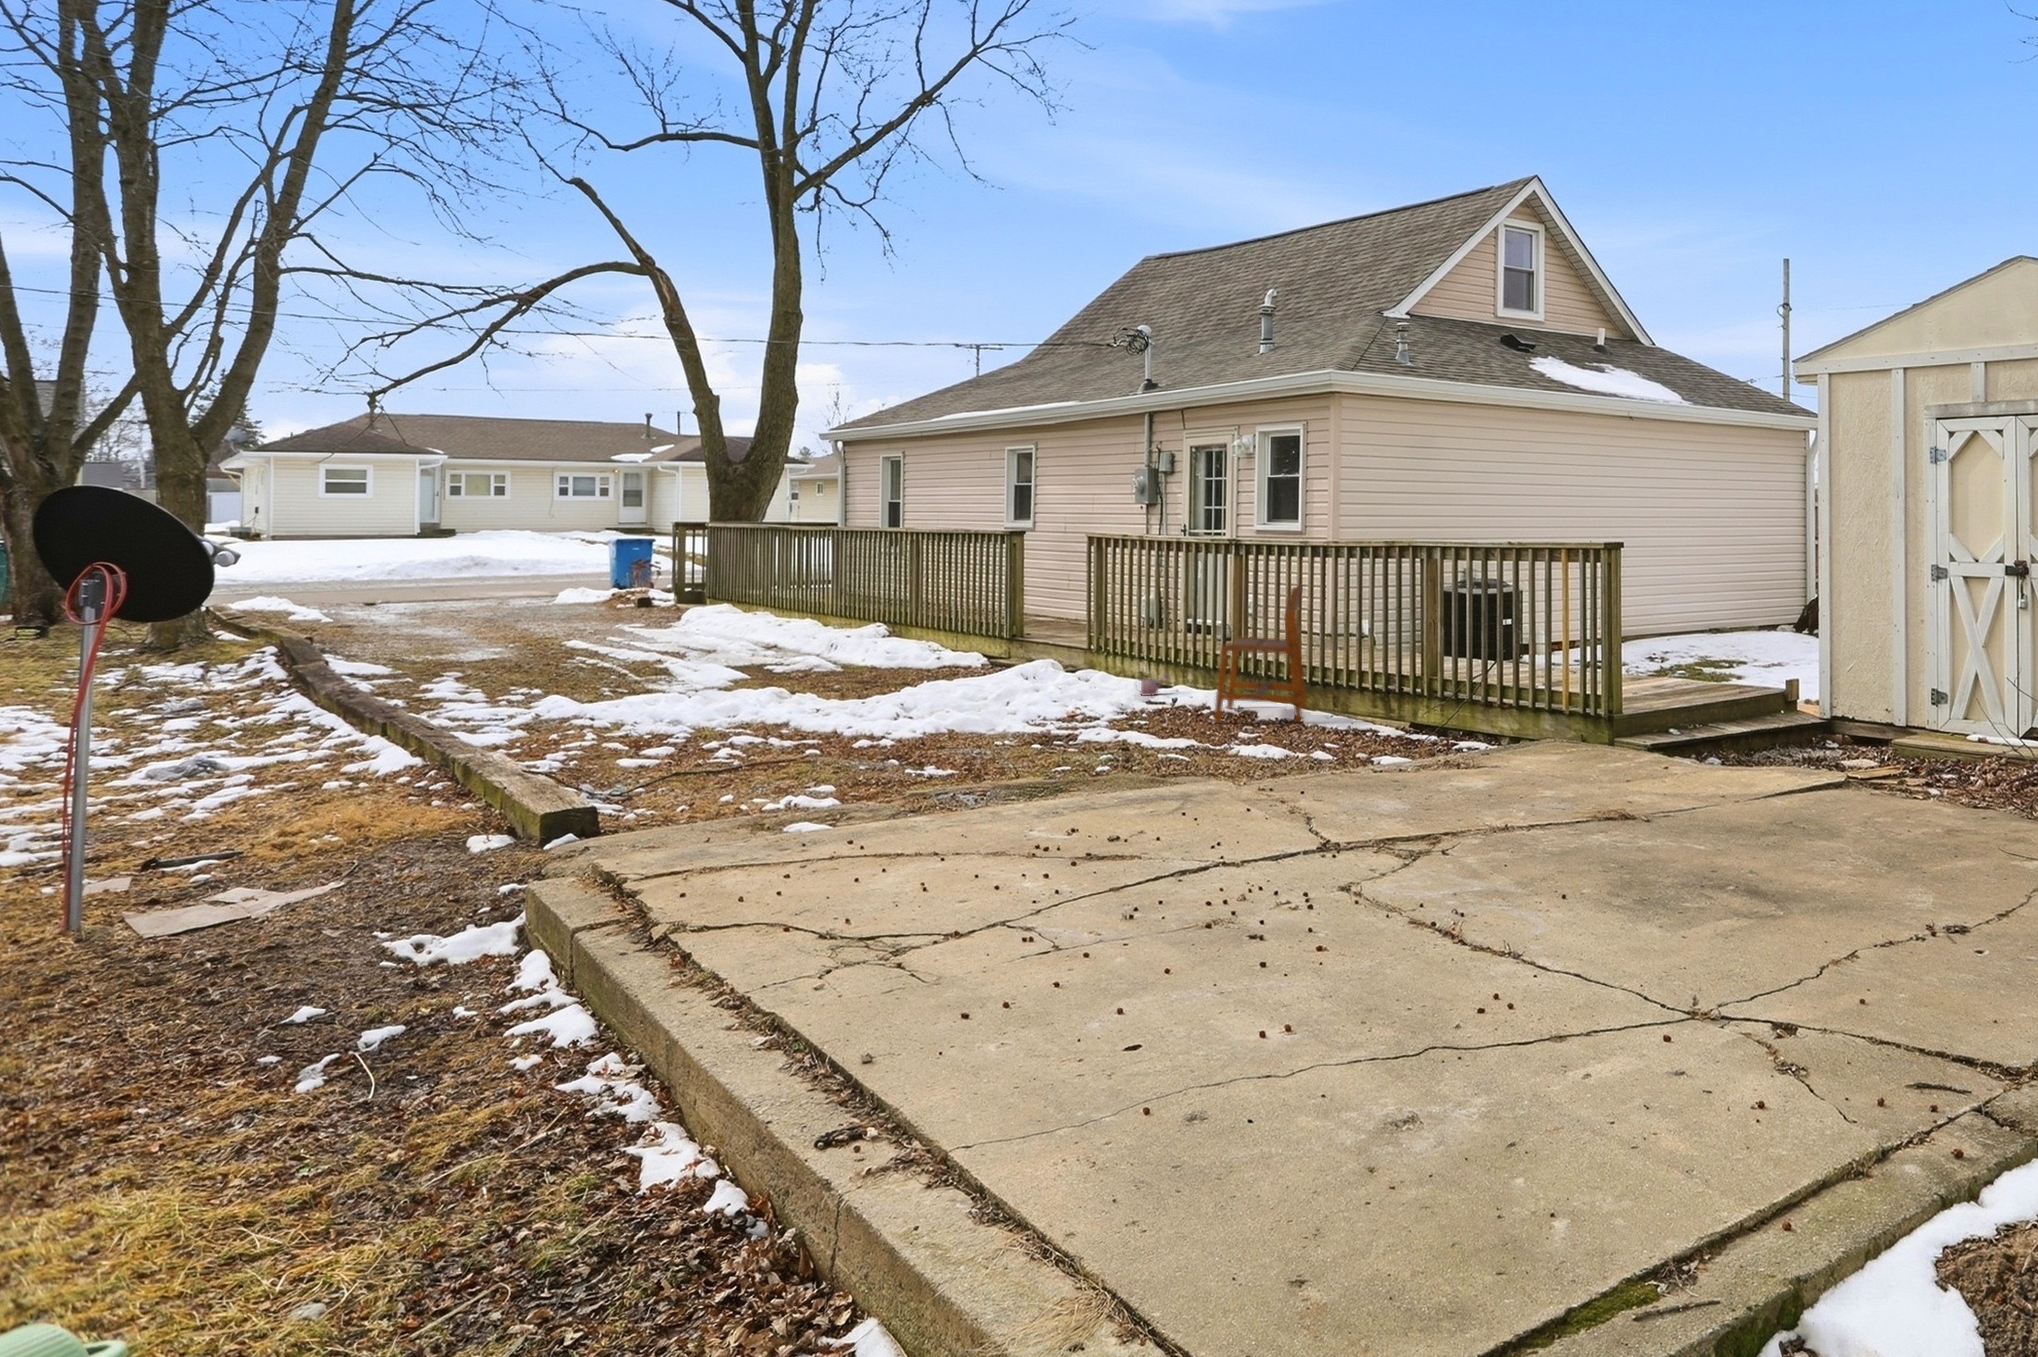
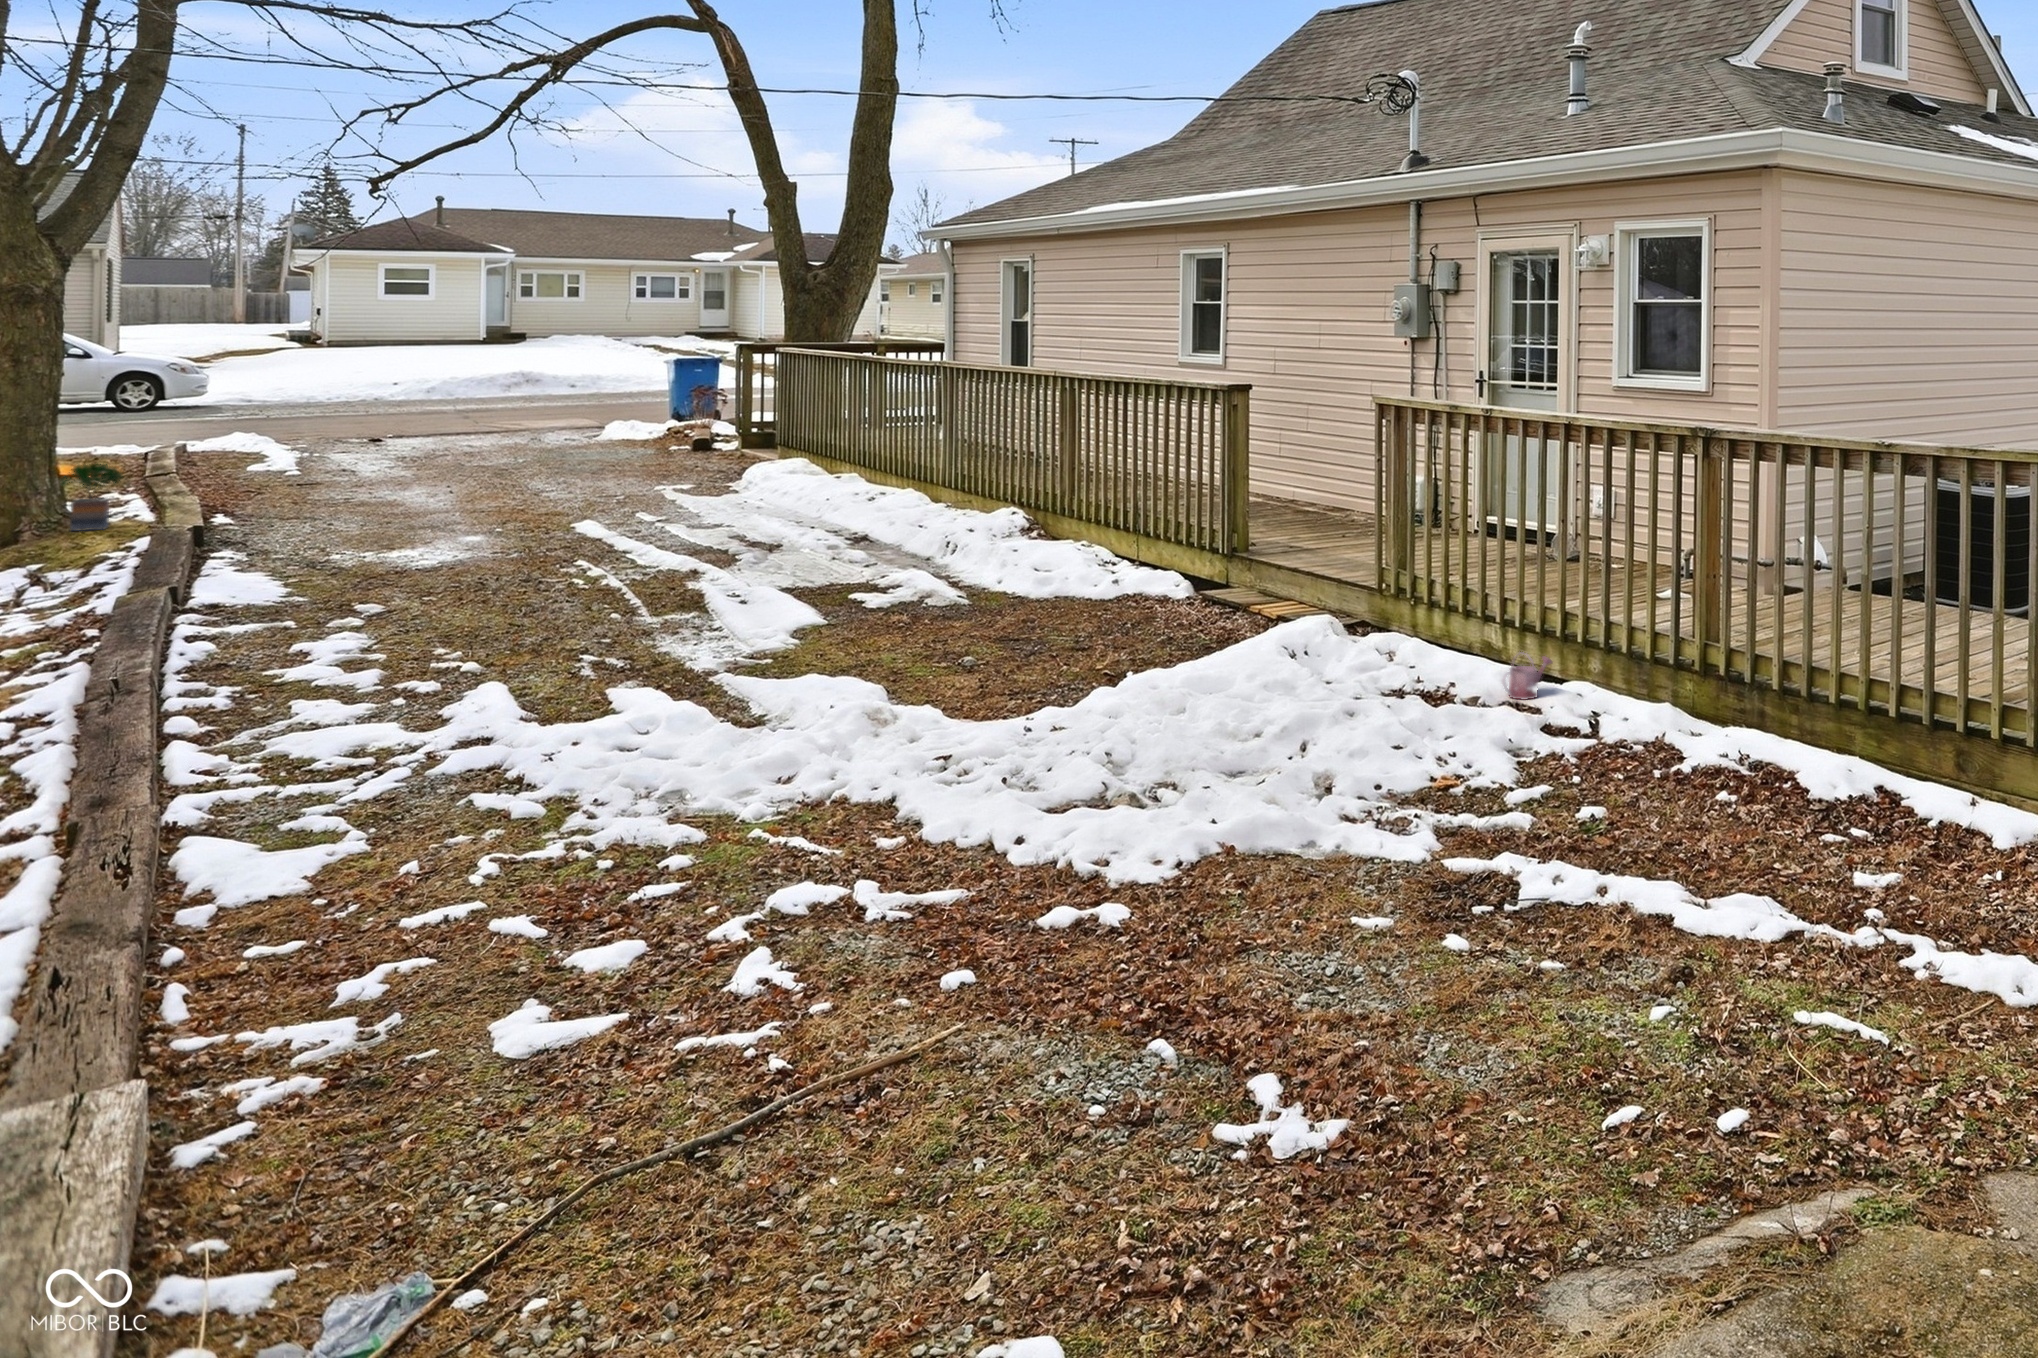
bench: present [1214,585,1307,723] -> none [1715,526,1945,839]
potted tree: none [191,594,236,641] -> present [61,464,123,531]

